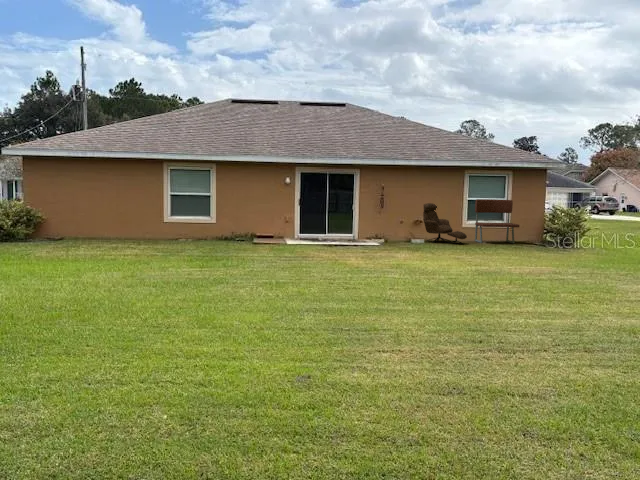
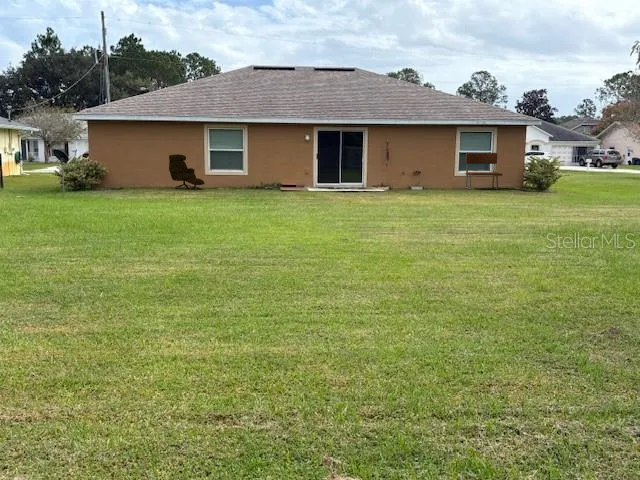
lounge chair: present [423,203,467,244] -> present [169,154,204,190]

